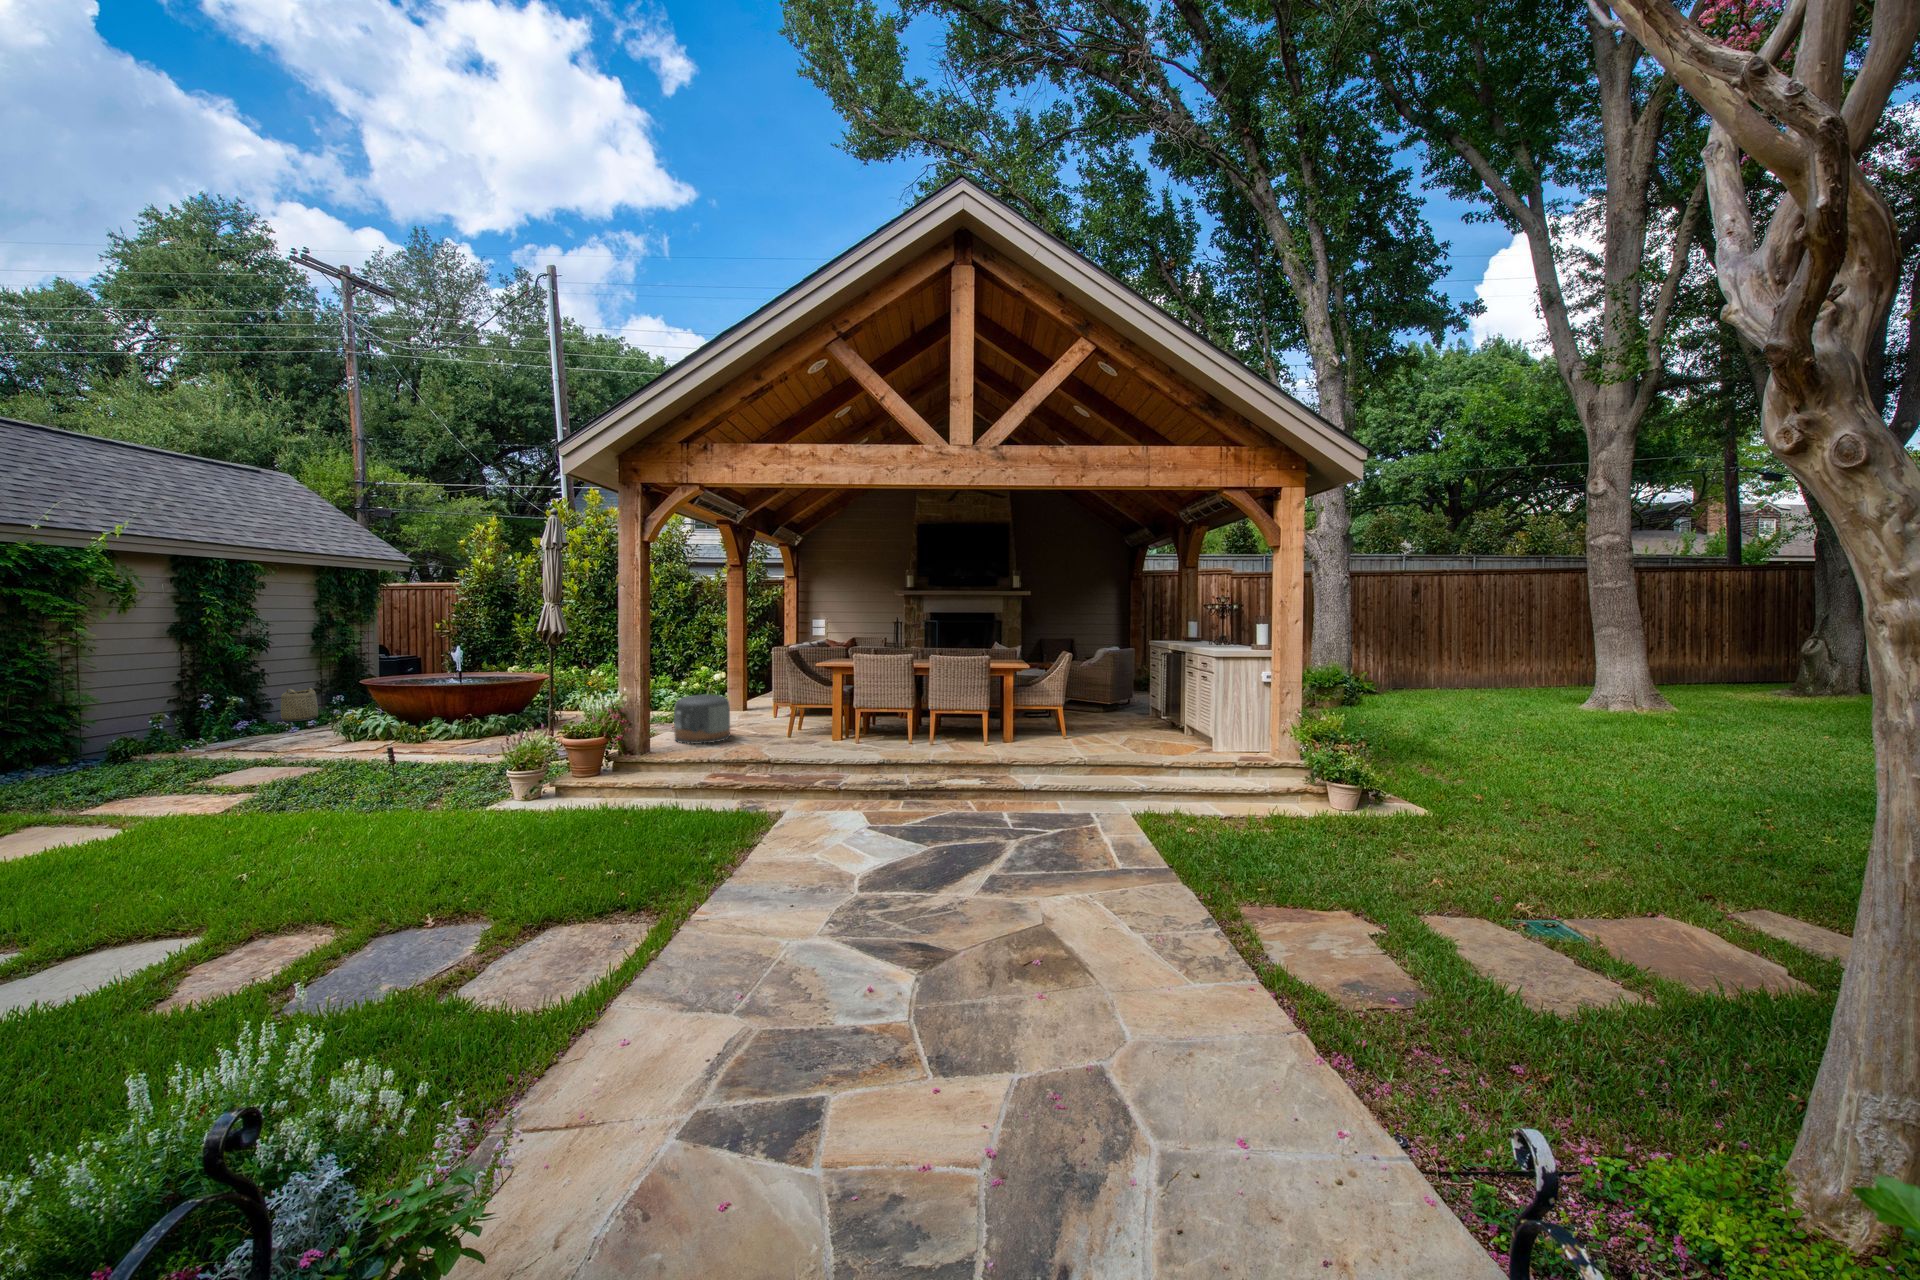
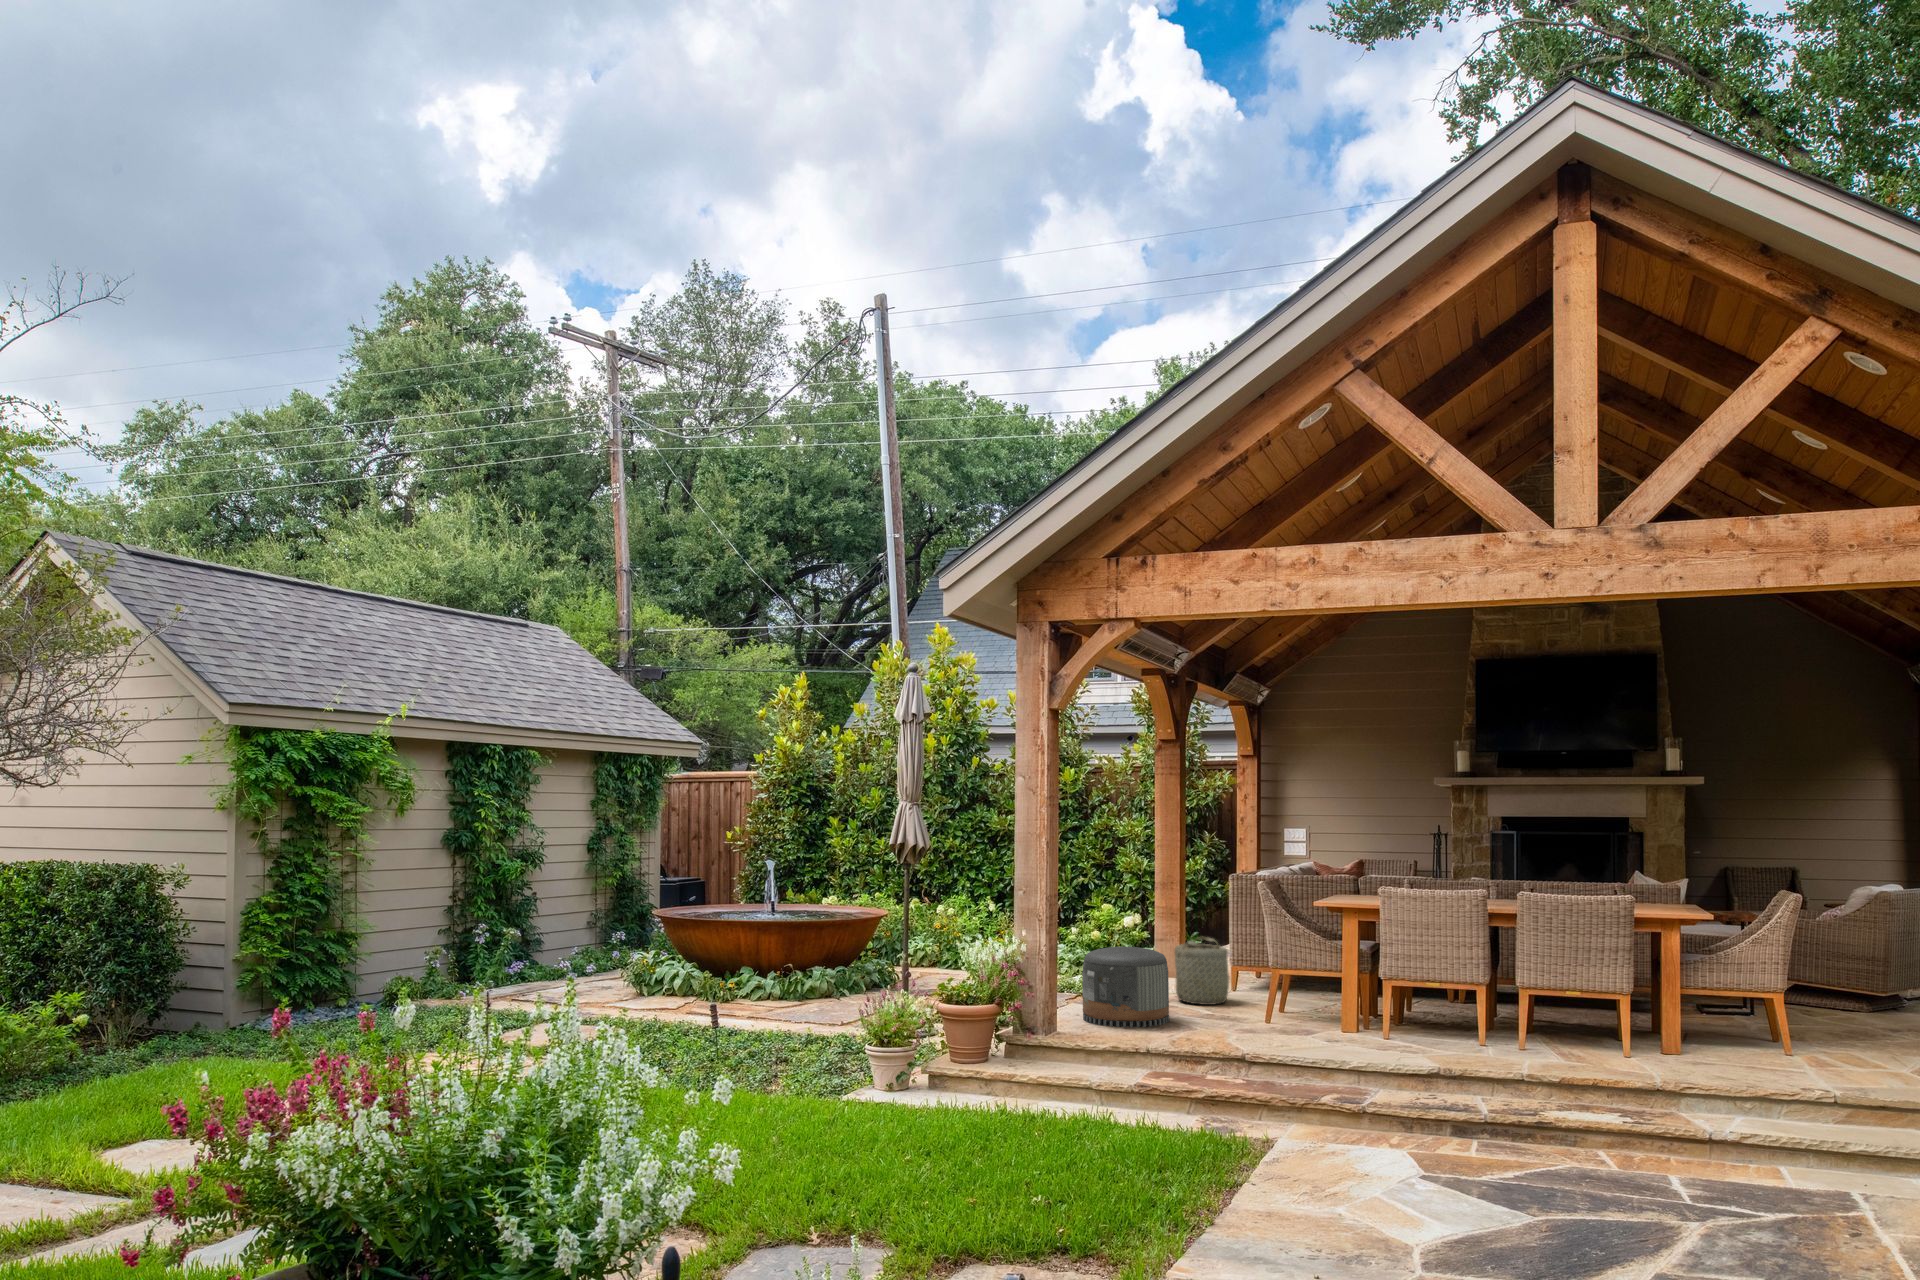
basket: present [281,688,318,721] -> present [1175,937,1229,1005]

